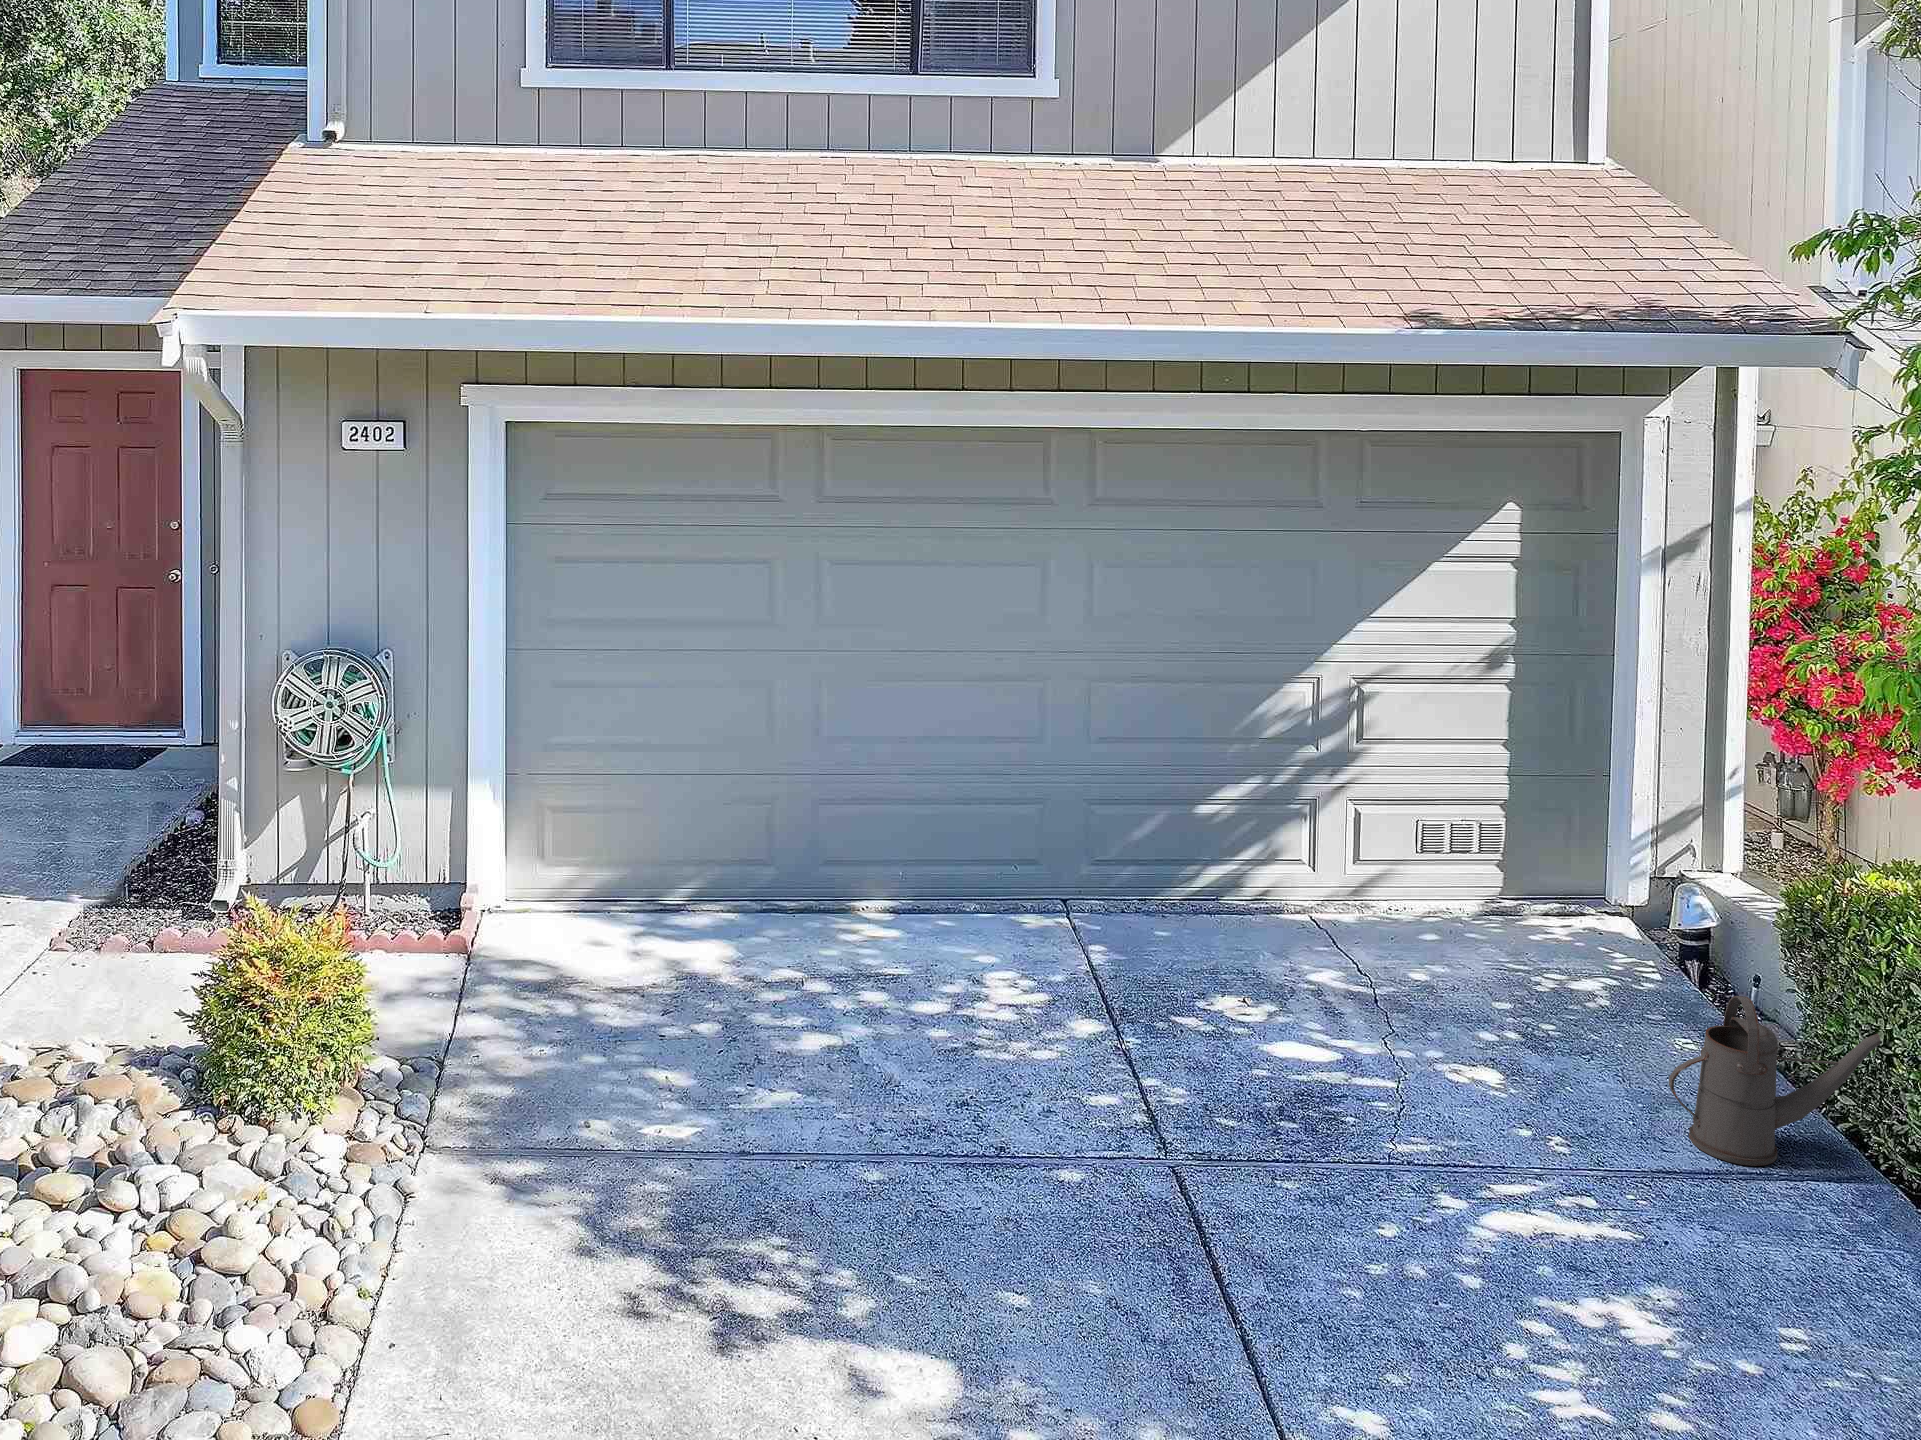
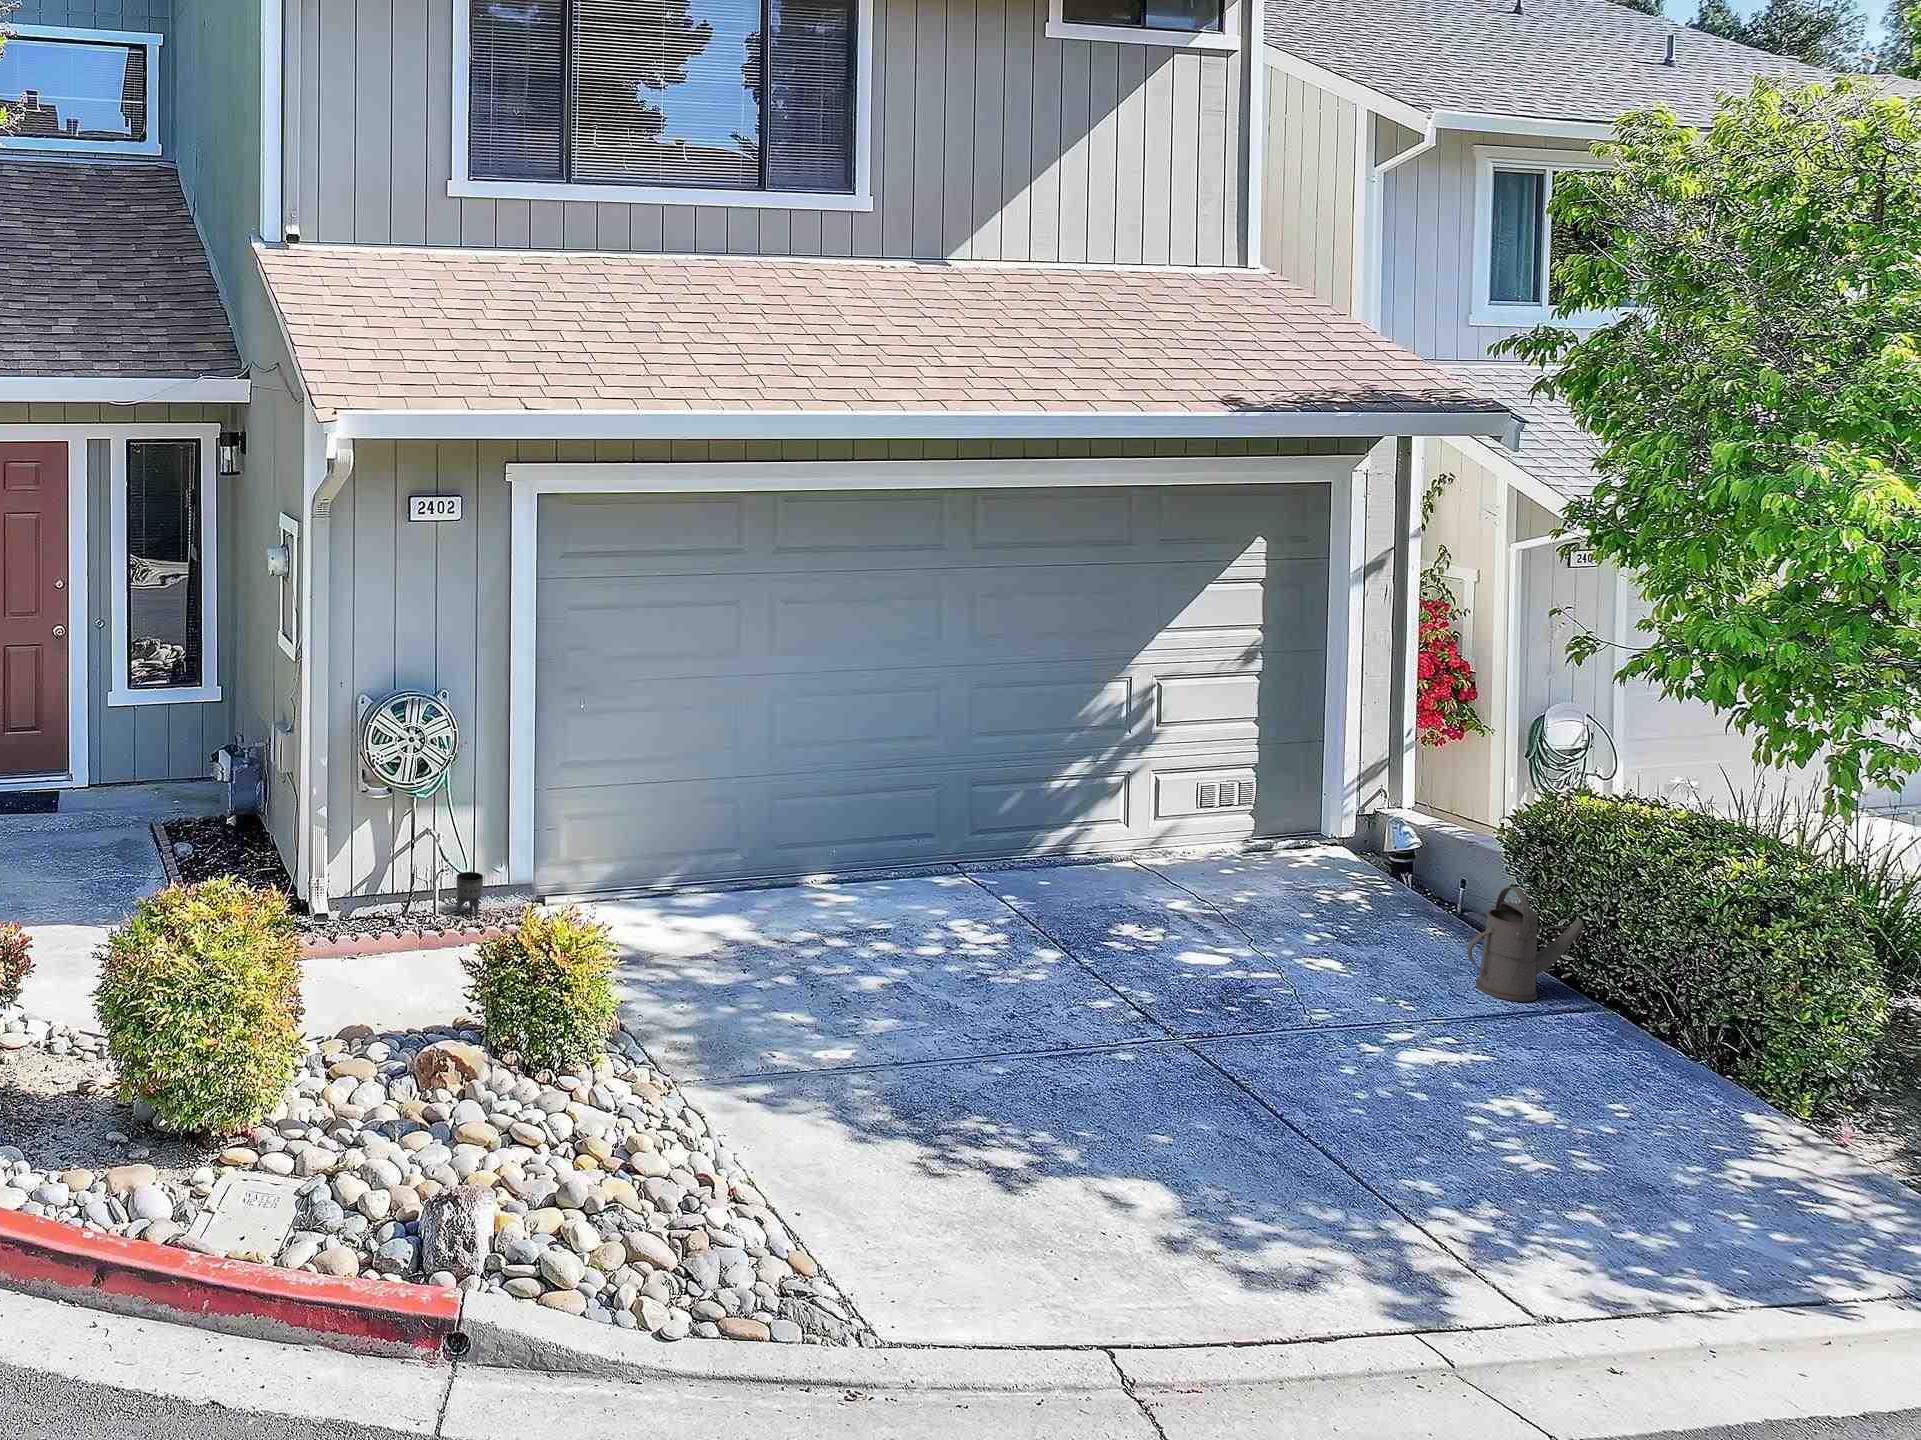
planter: none [395,866,428,918] -> present [456,872,483,916]

